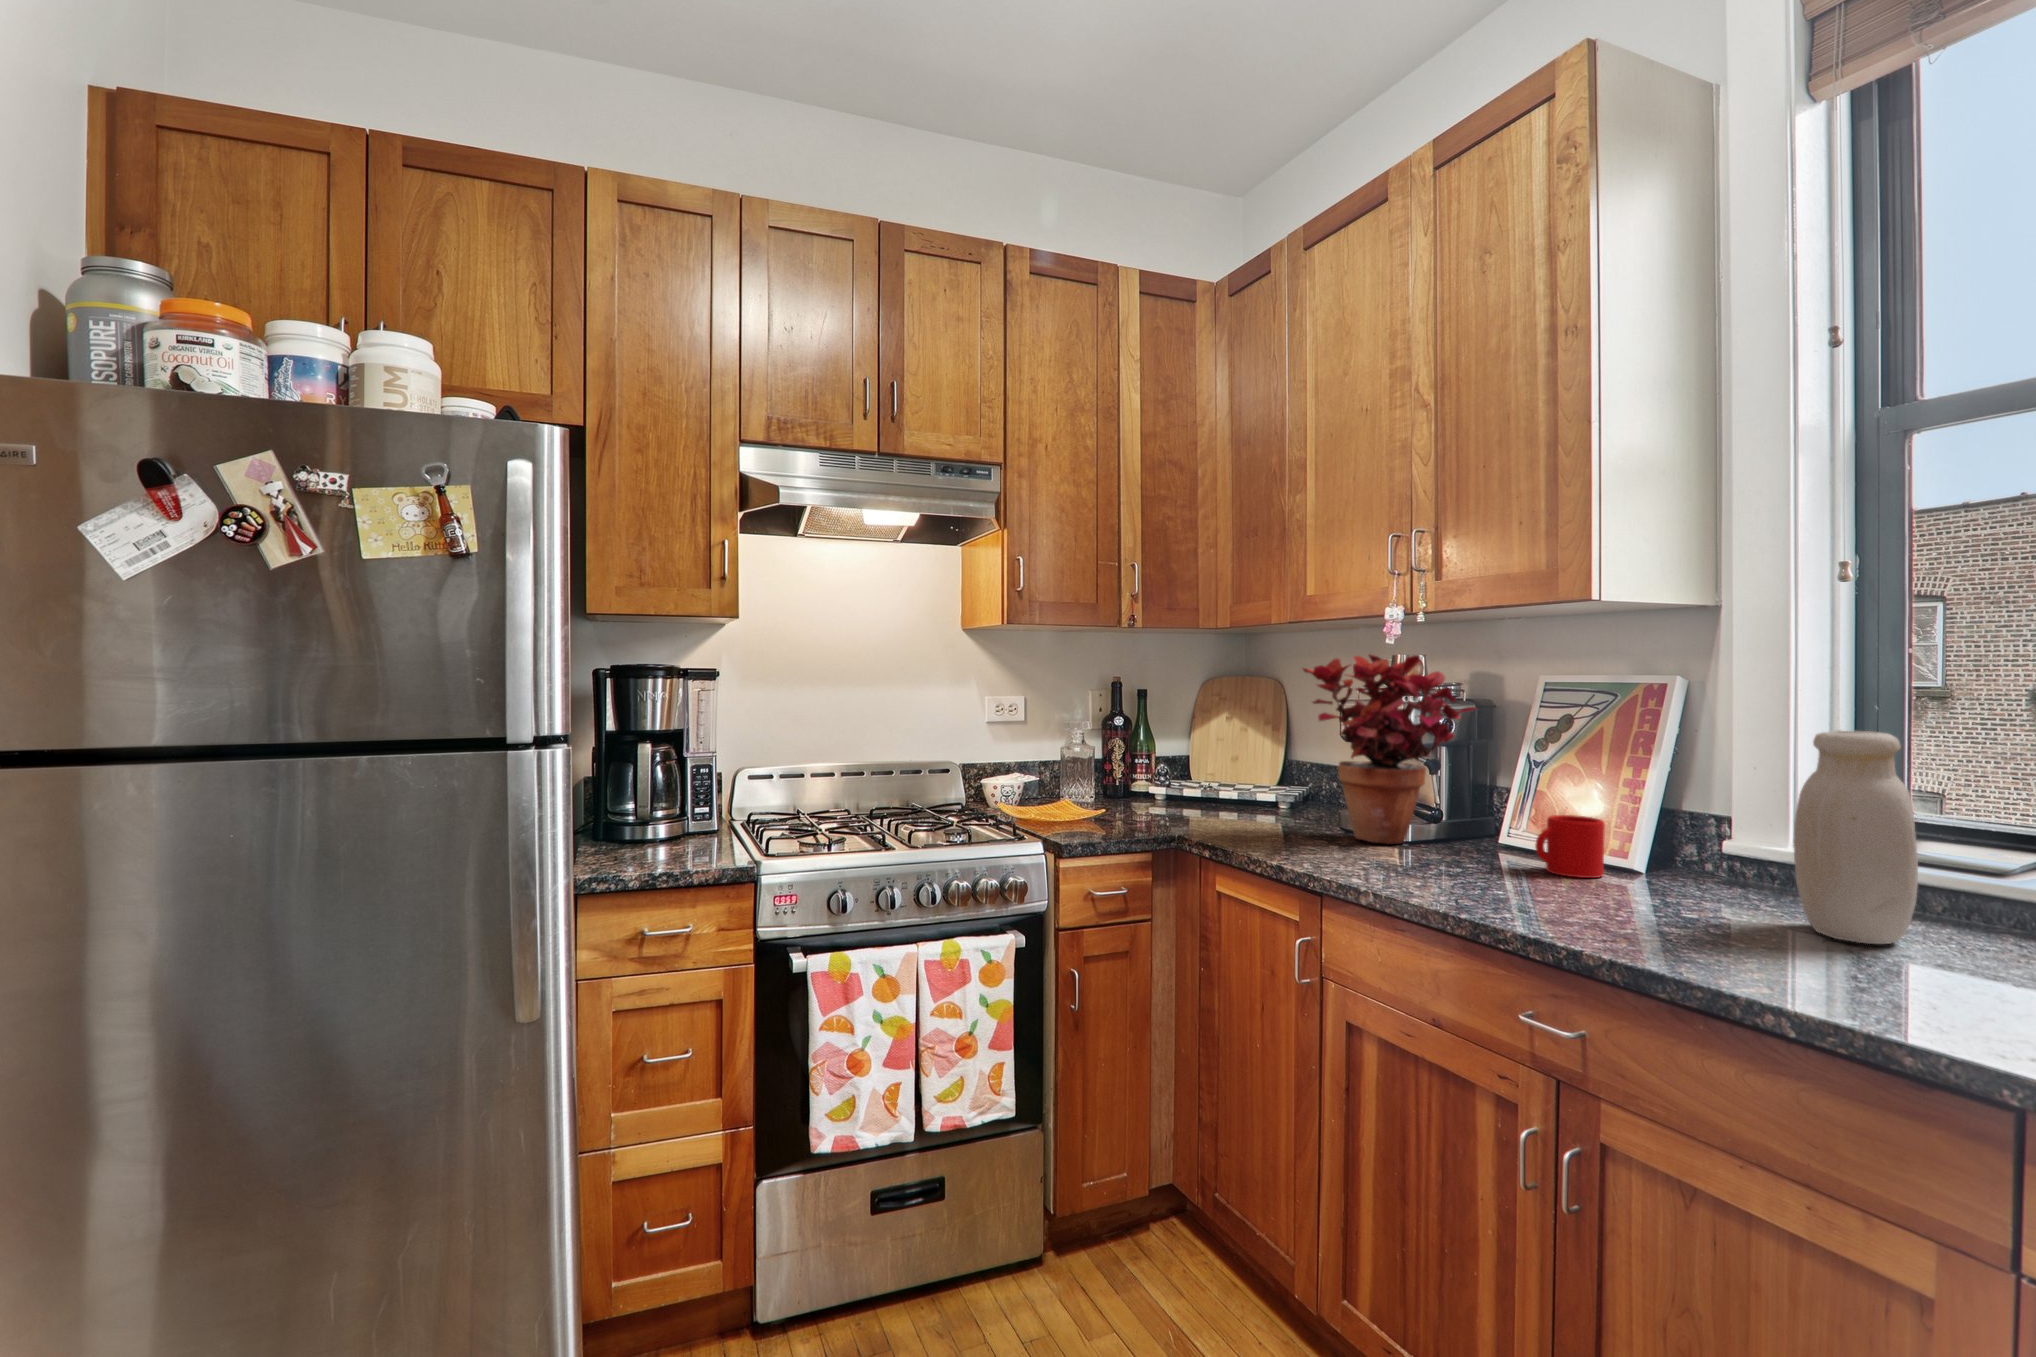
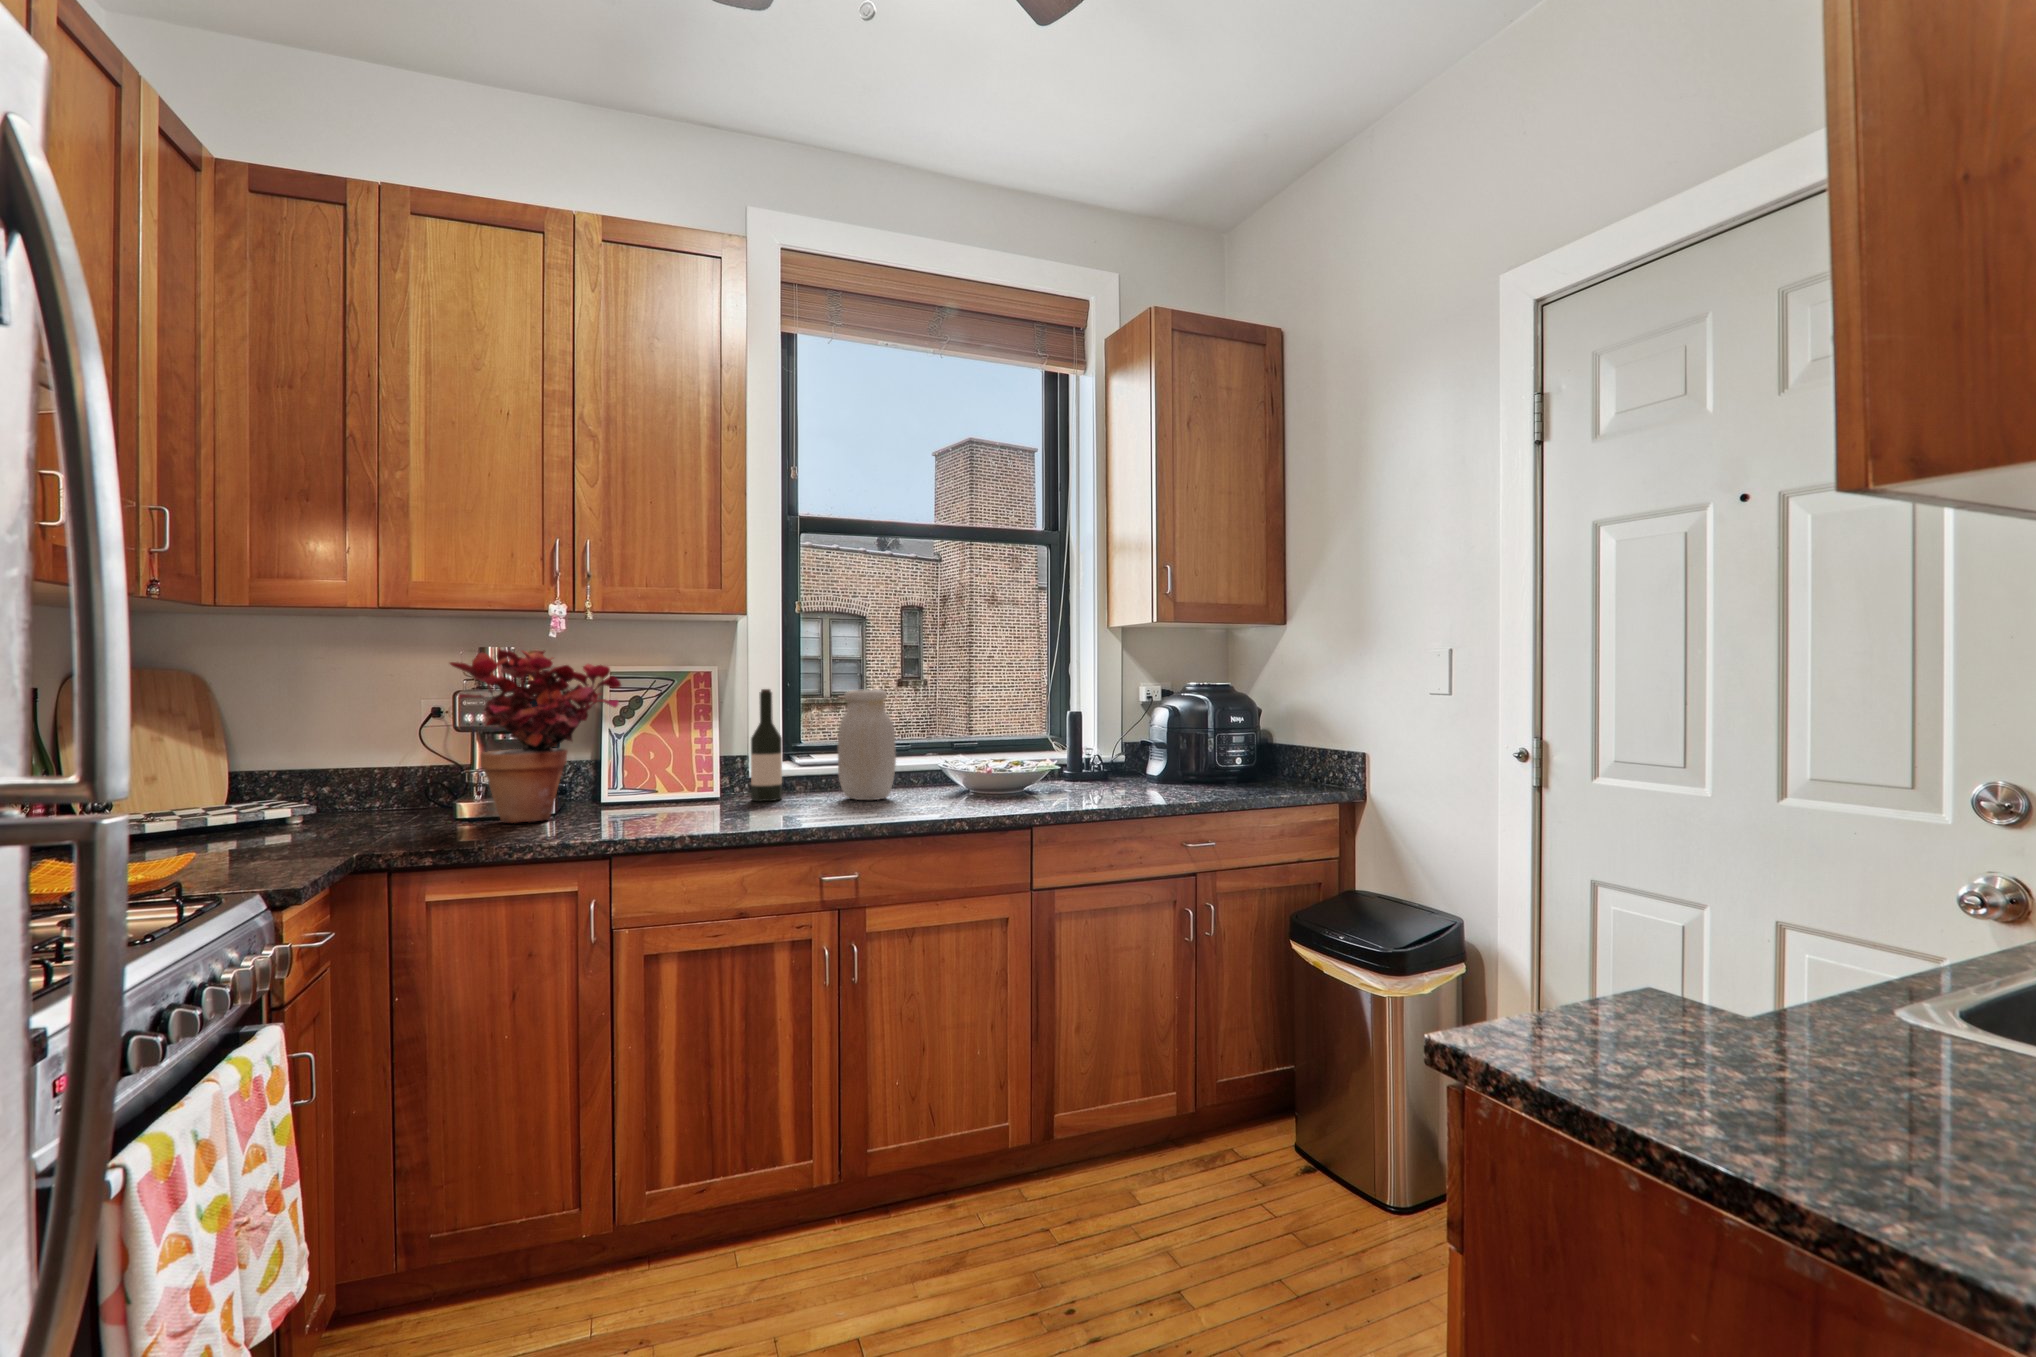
wine bottle: none [1681,716,1738,897] -> present [751,689,782,801]
mug: present [1535,815,1605,878] -> none [674,766,713,809]

